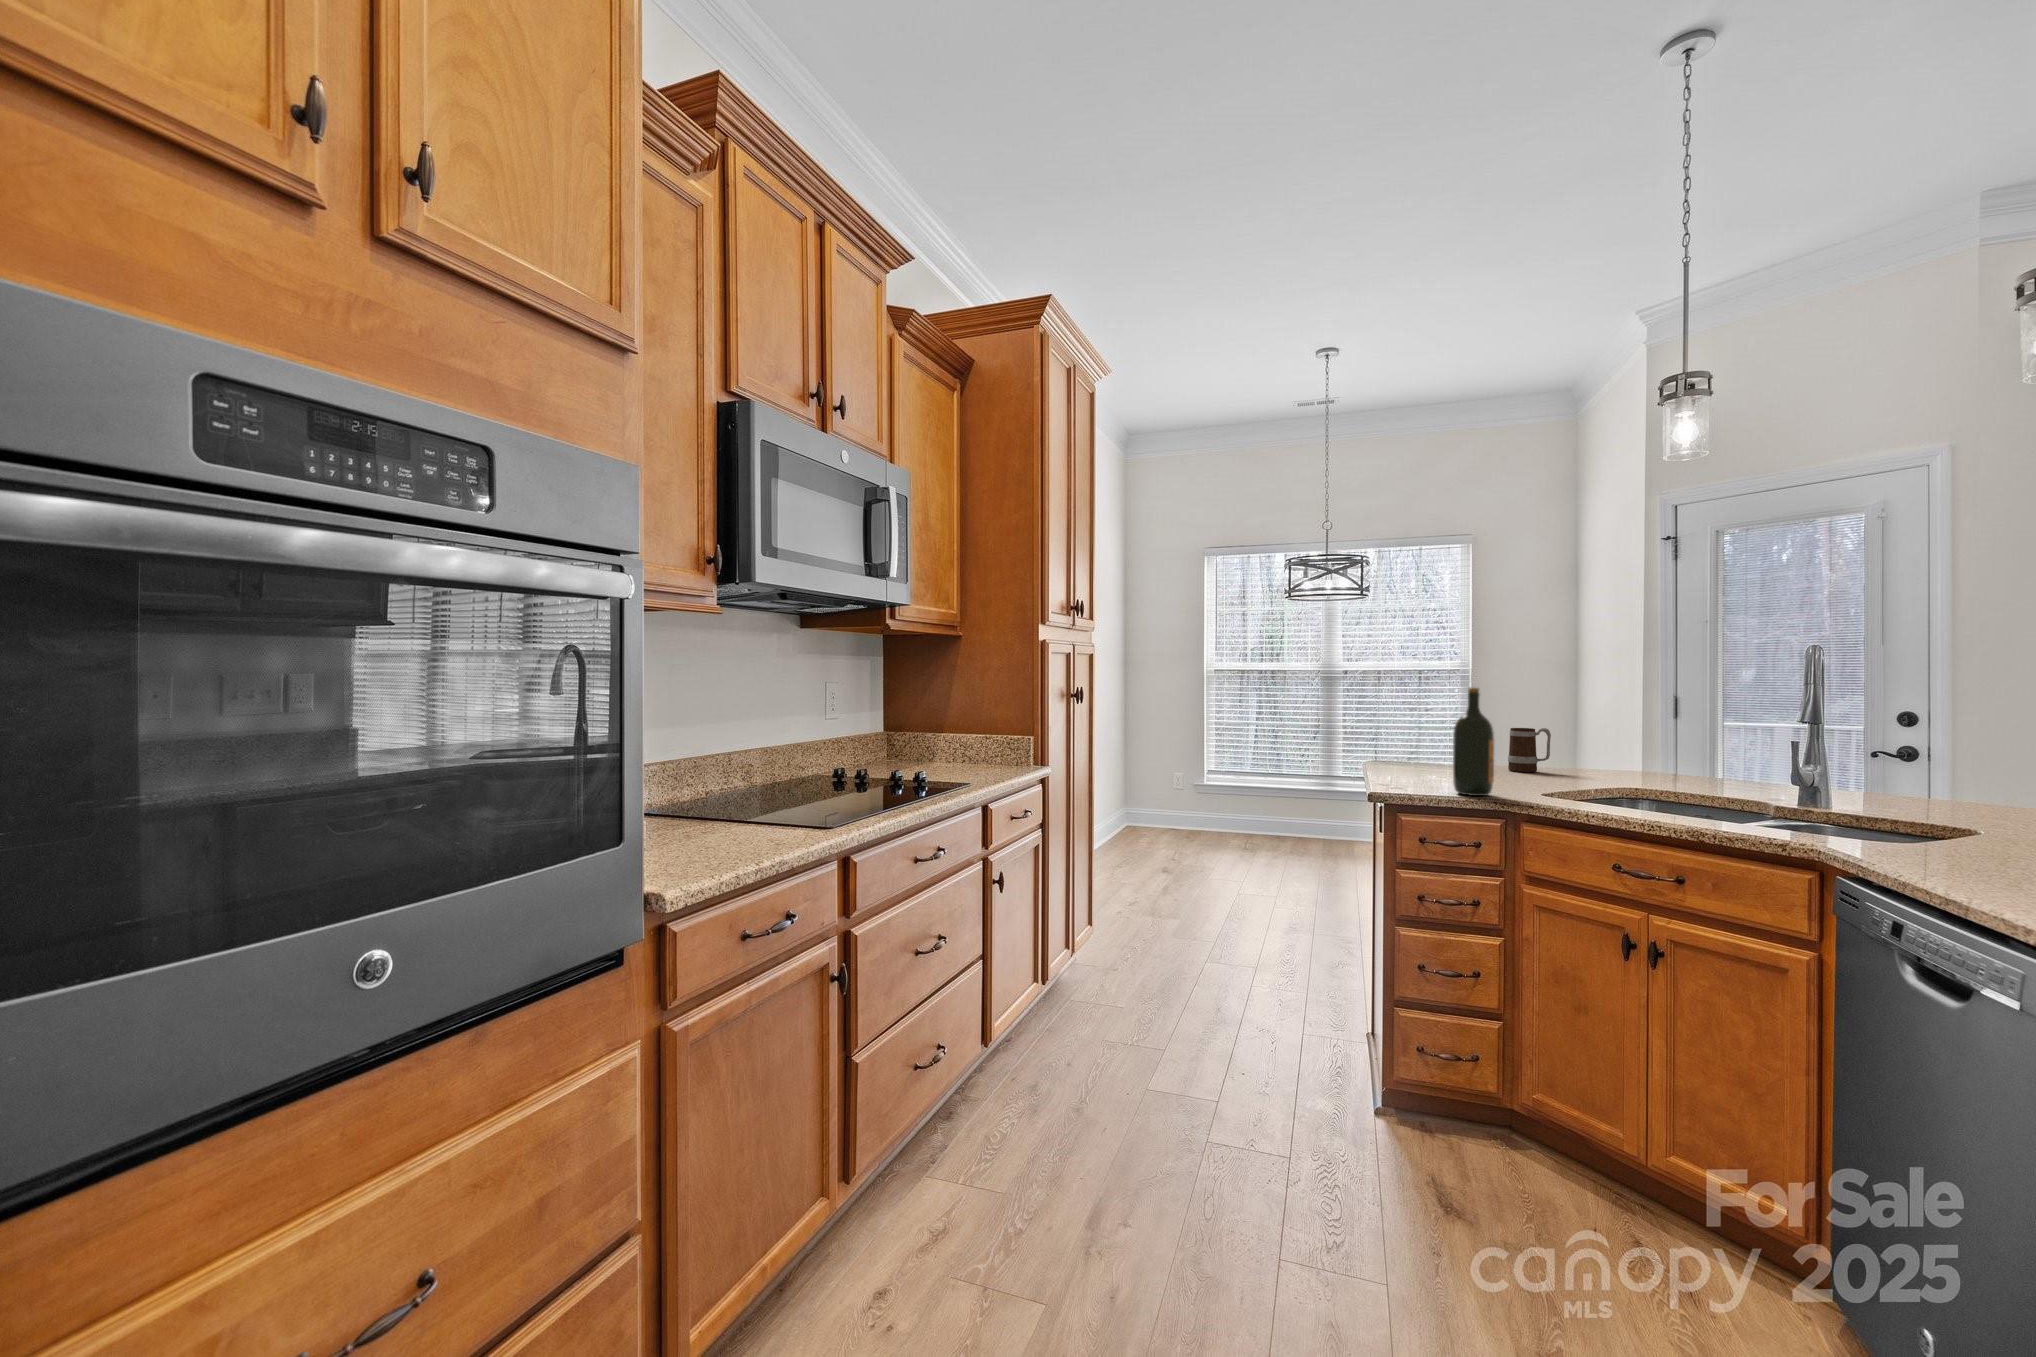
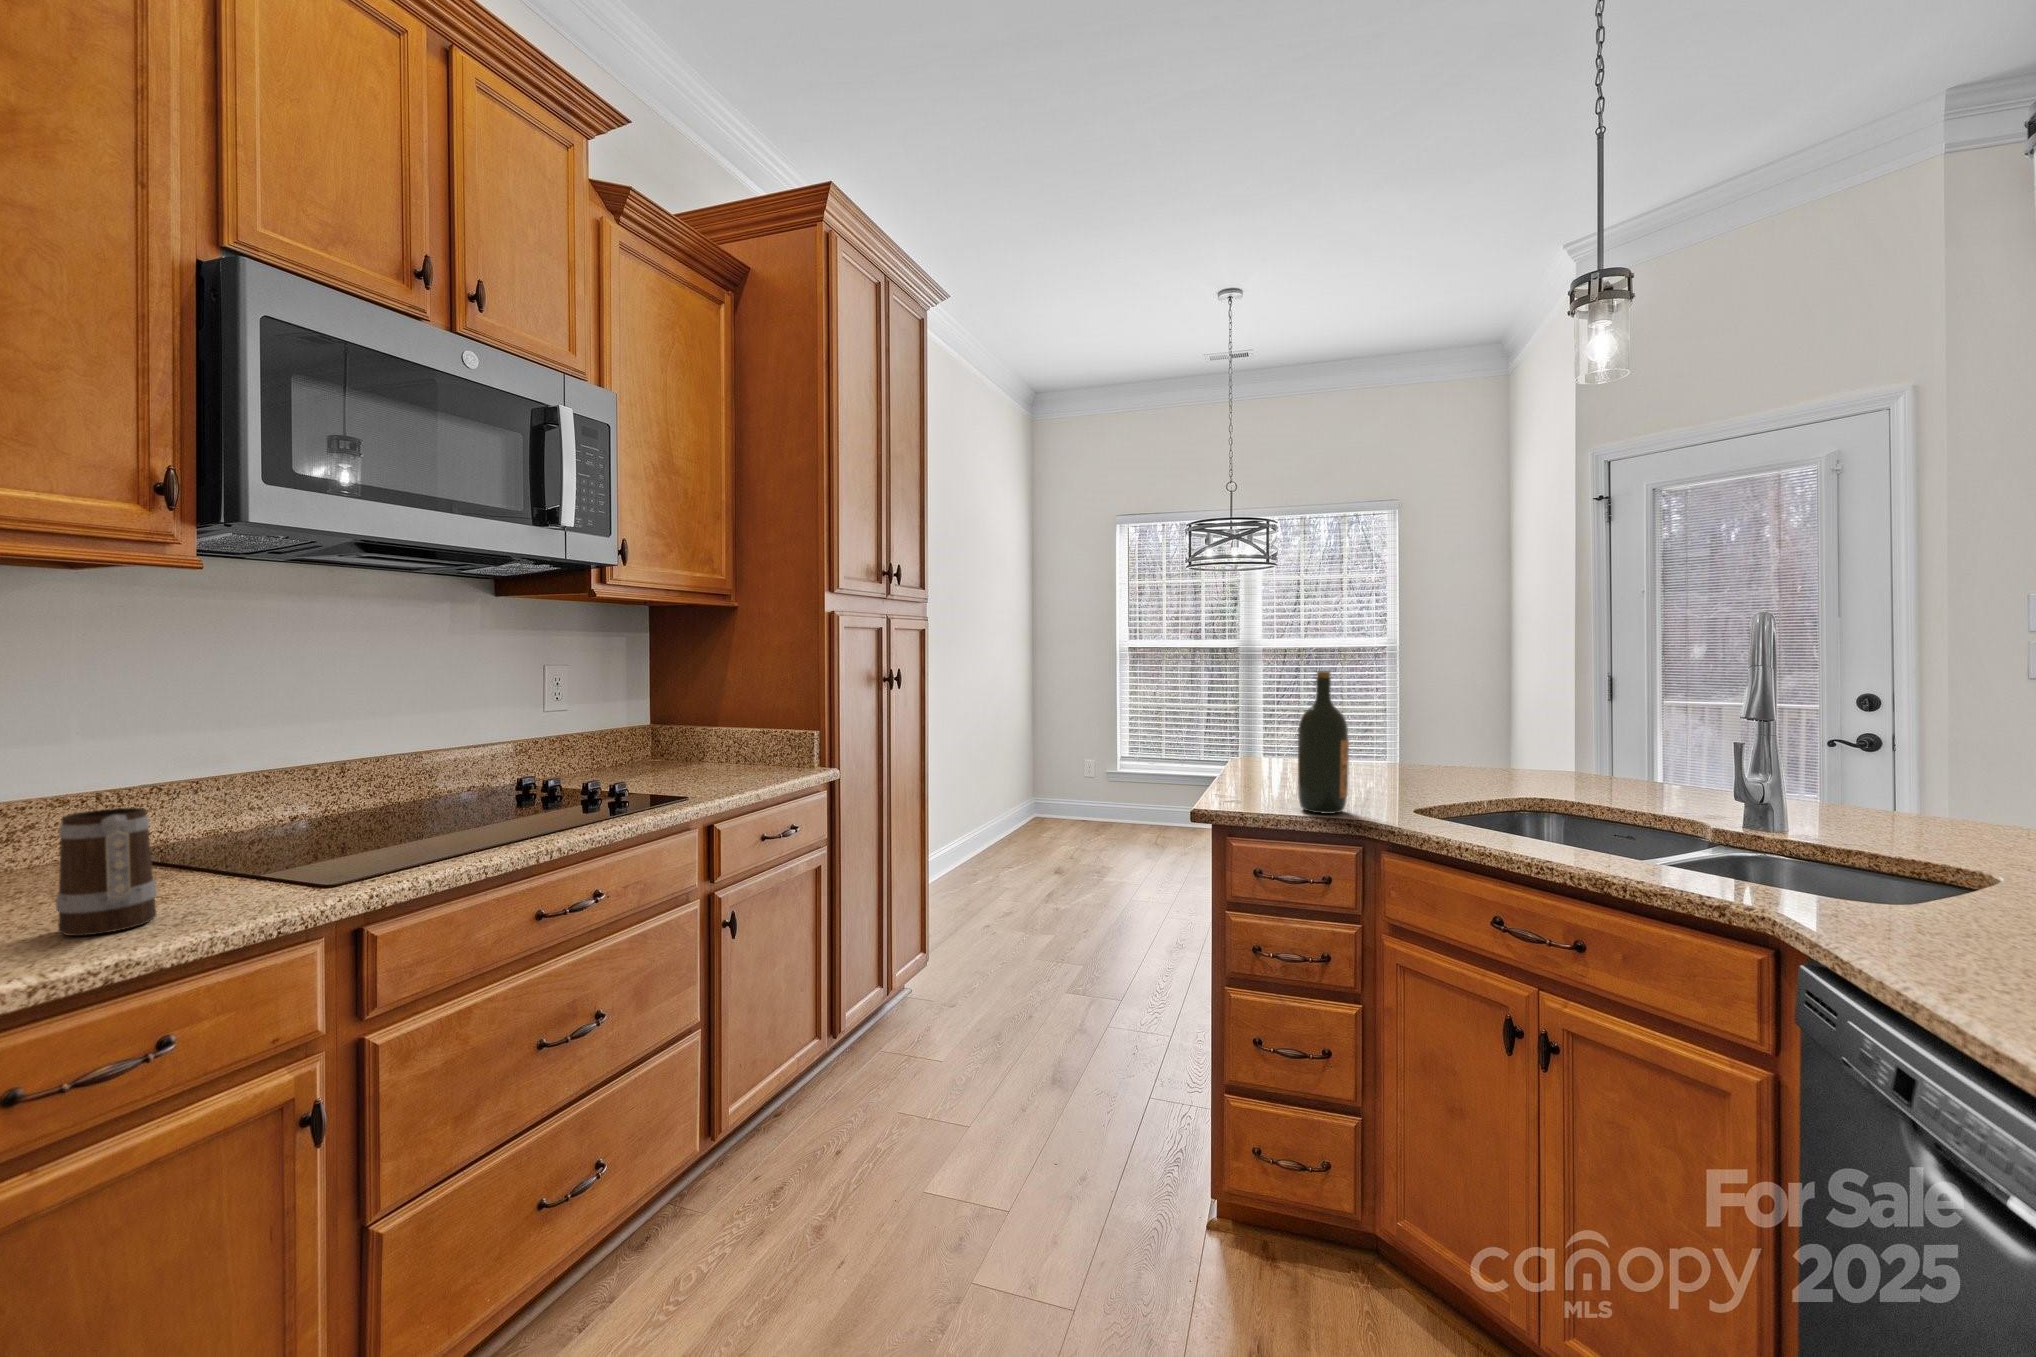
mug: present [1508,728,1551,772] -> present [56,808,157,936]

